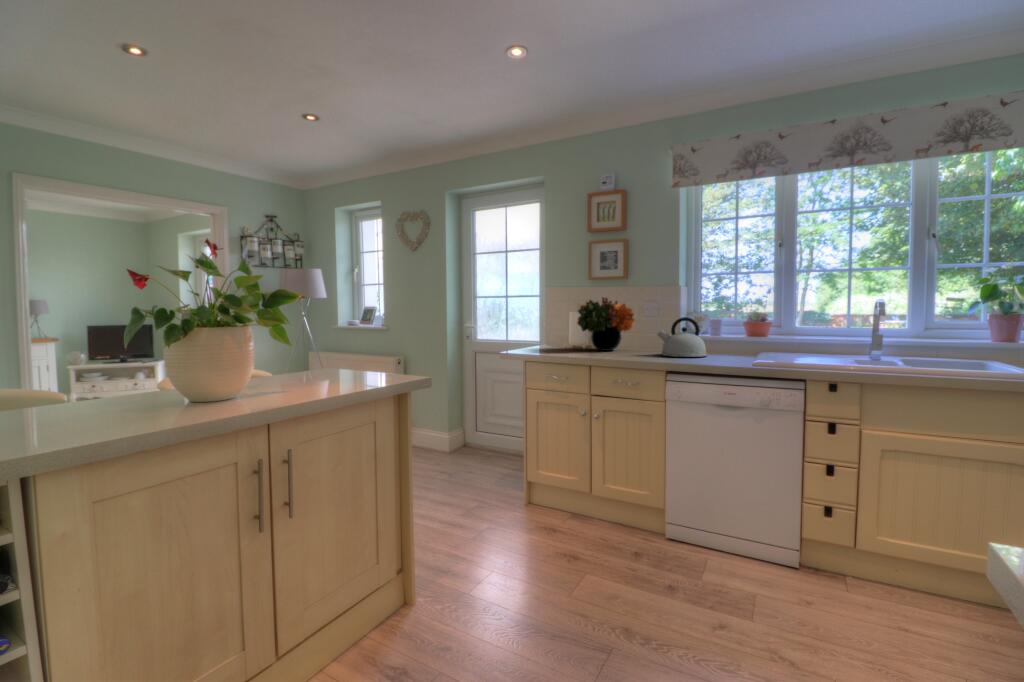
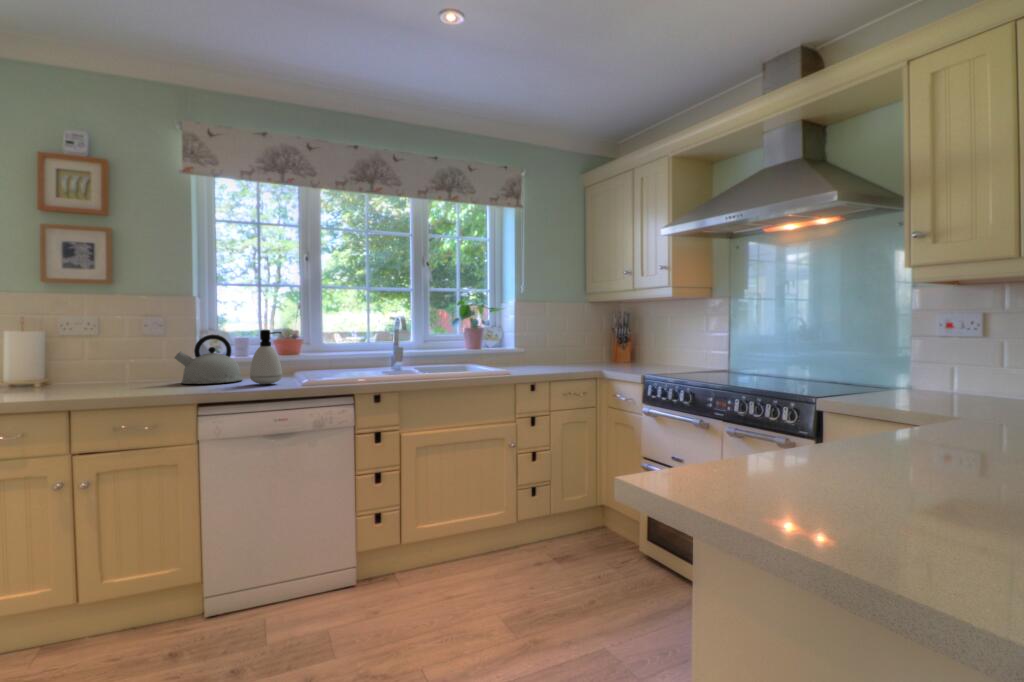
flower arrangement: present [577,297,635,351] -> none [26,308,137,386]
soap dispenser: none [708,314,737,362] -> present [250,330,282,384]

